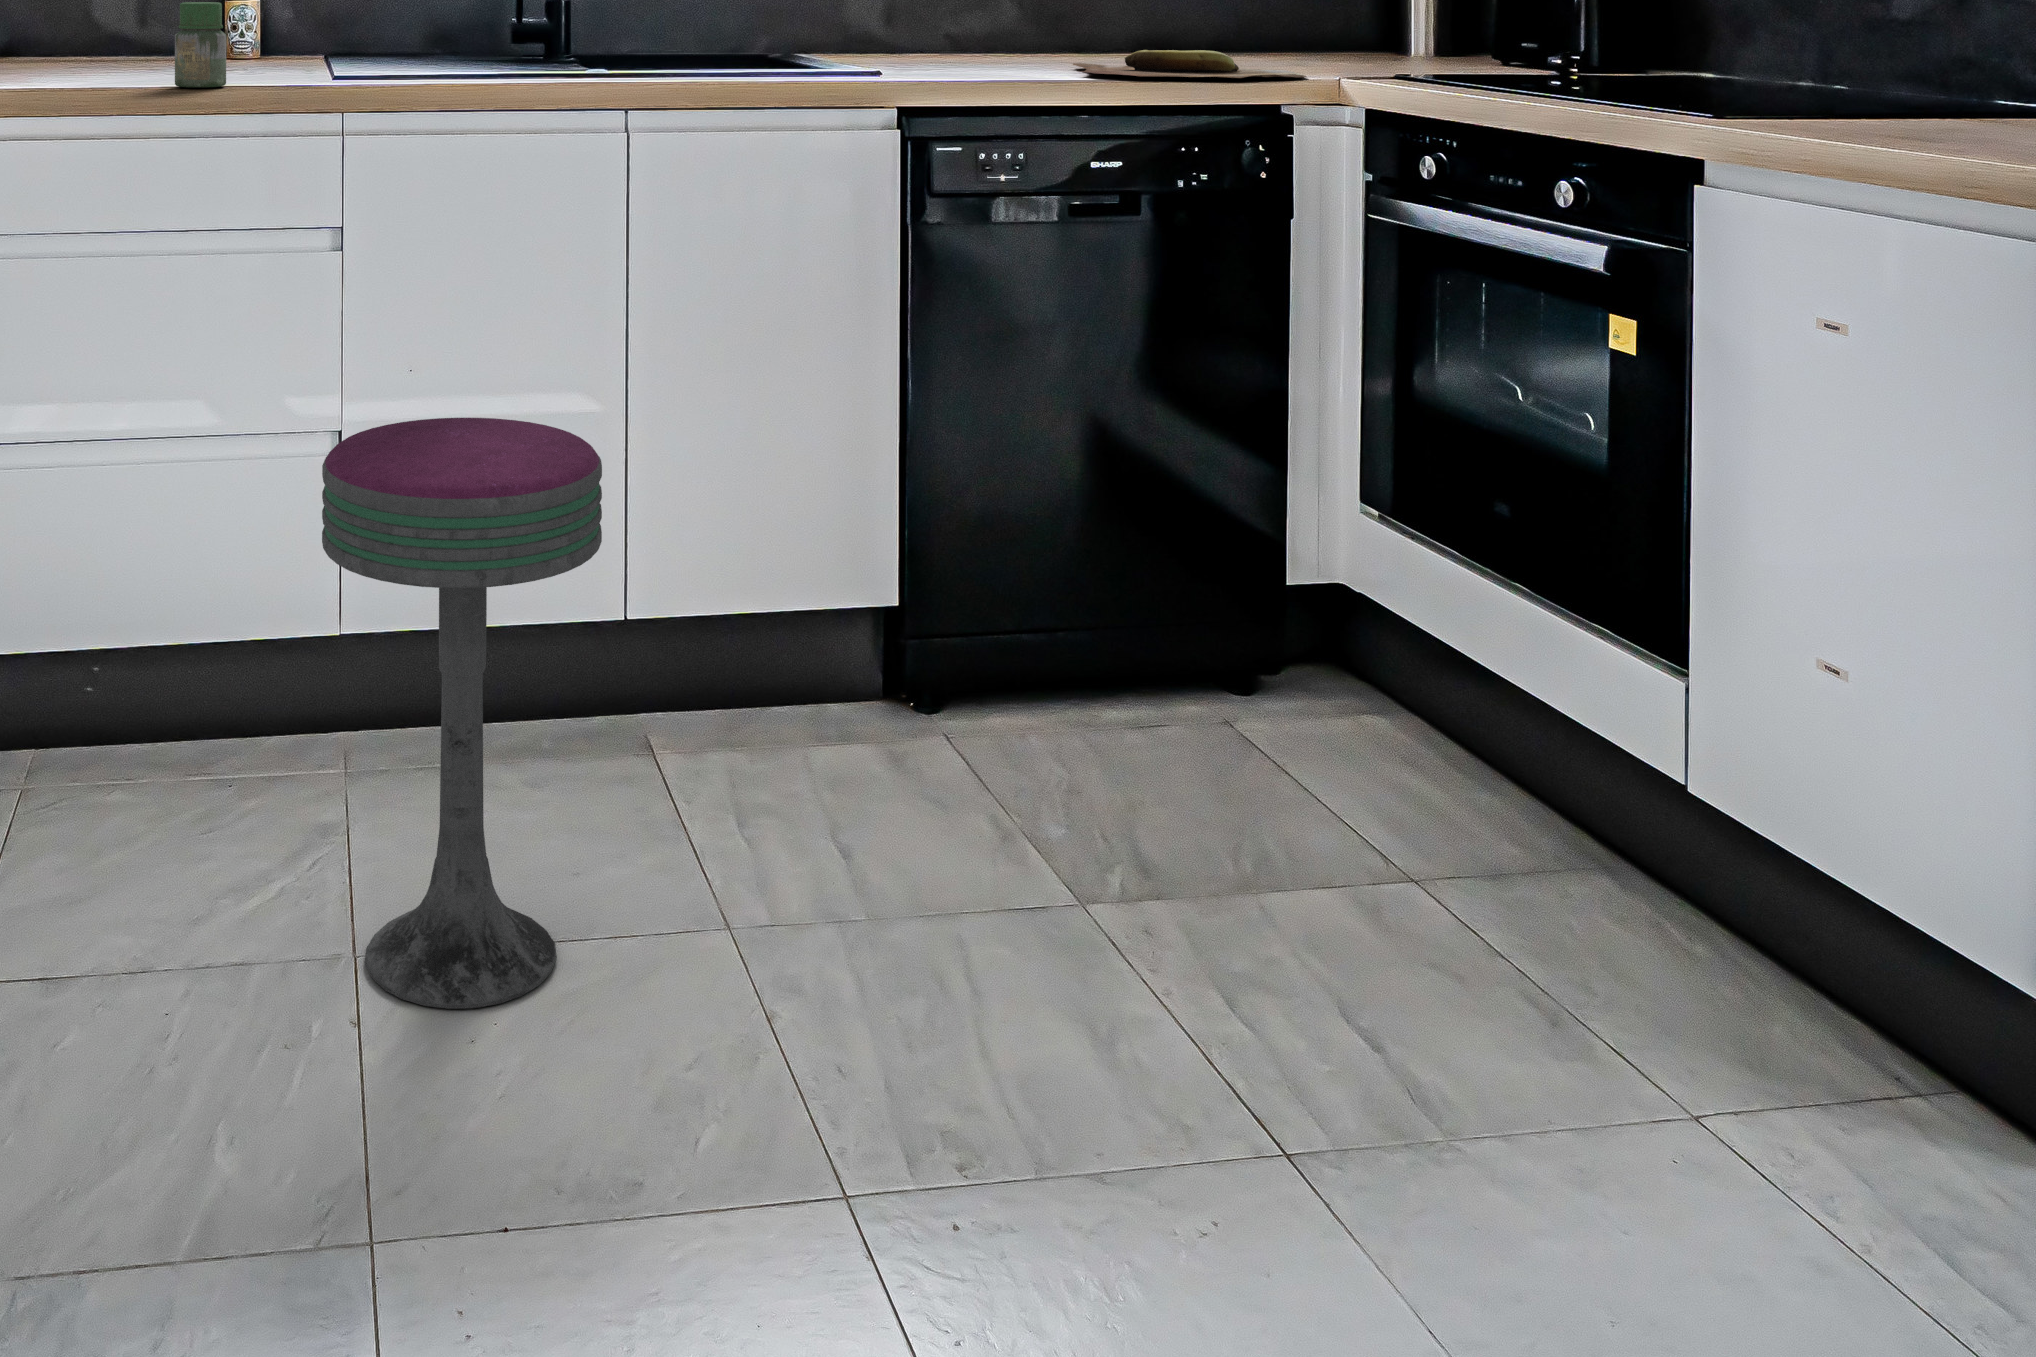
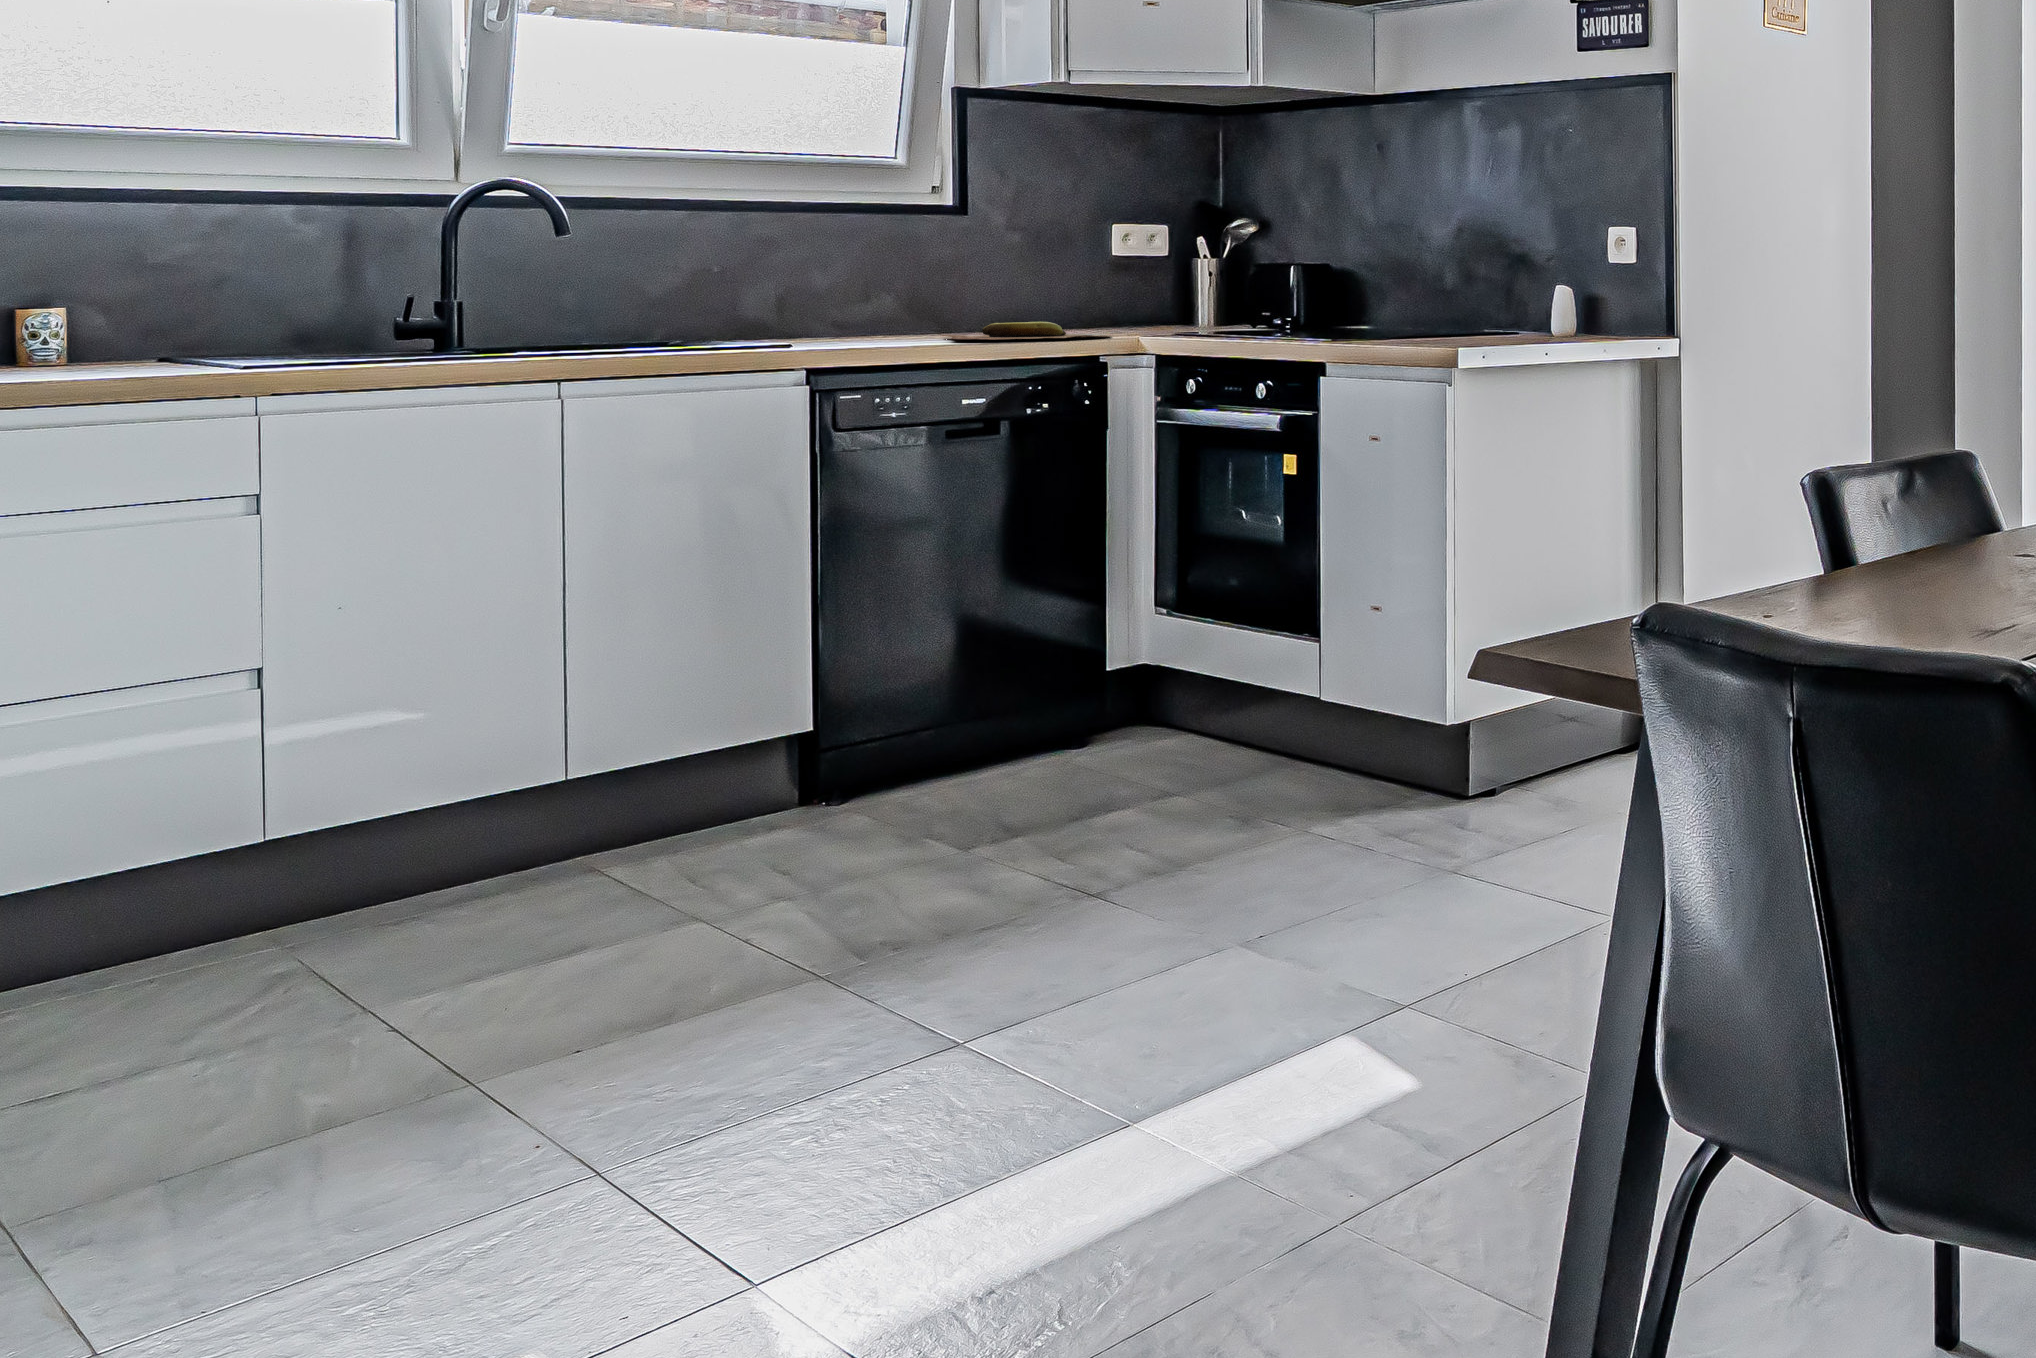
jar: present [175,2,226,88] -> none [59,304,123,378]
bar stool: present [322,418,602,1009] -> none [319,596,581,999]

